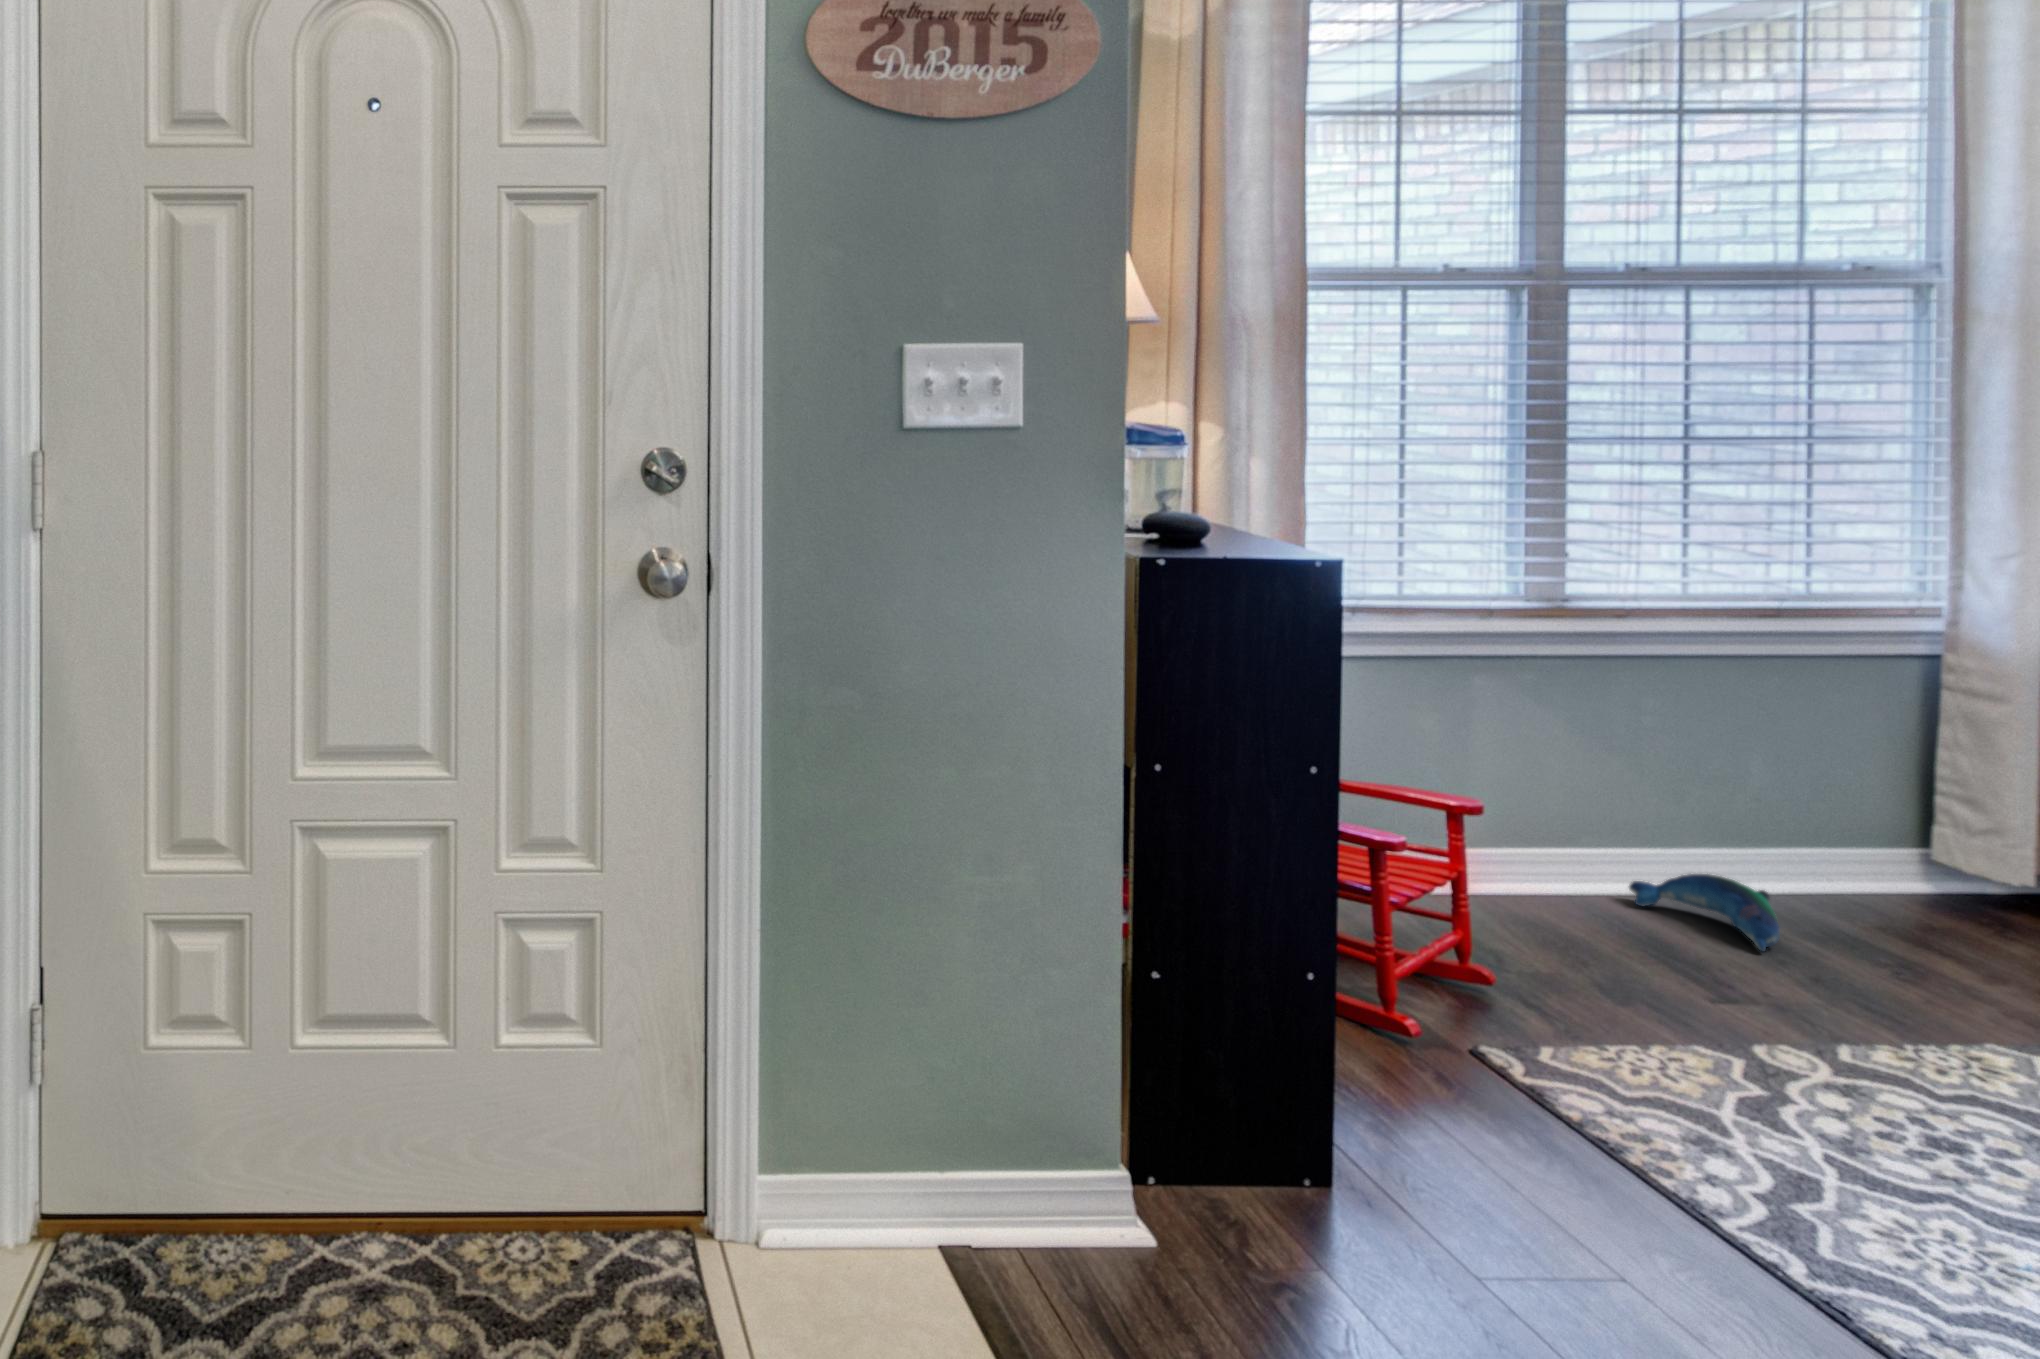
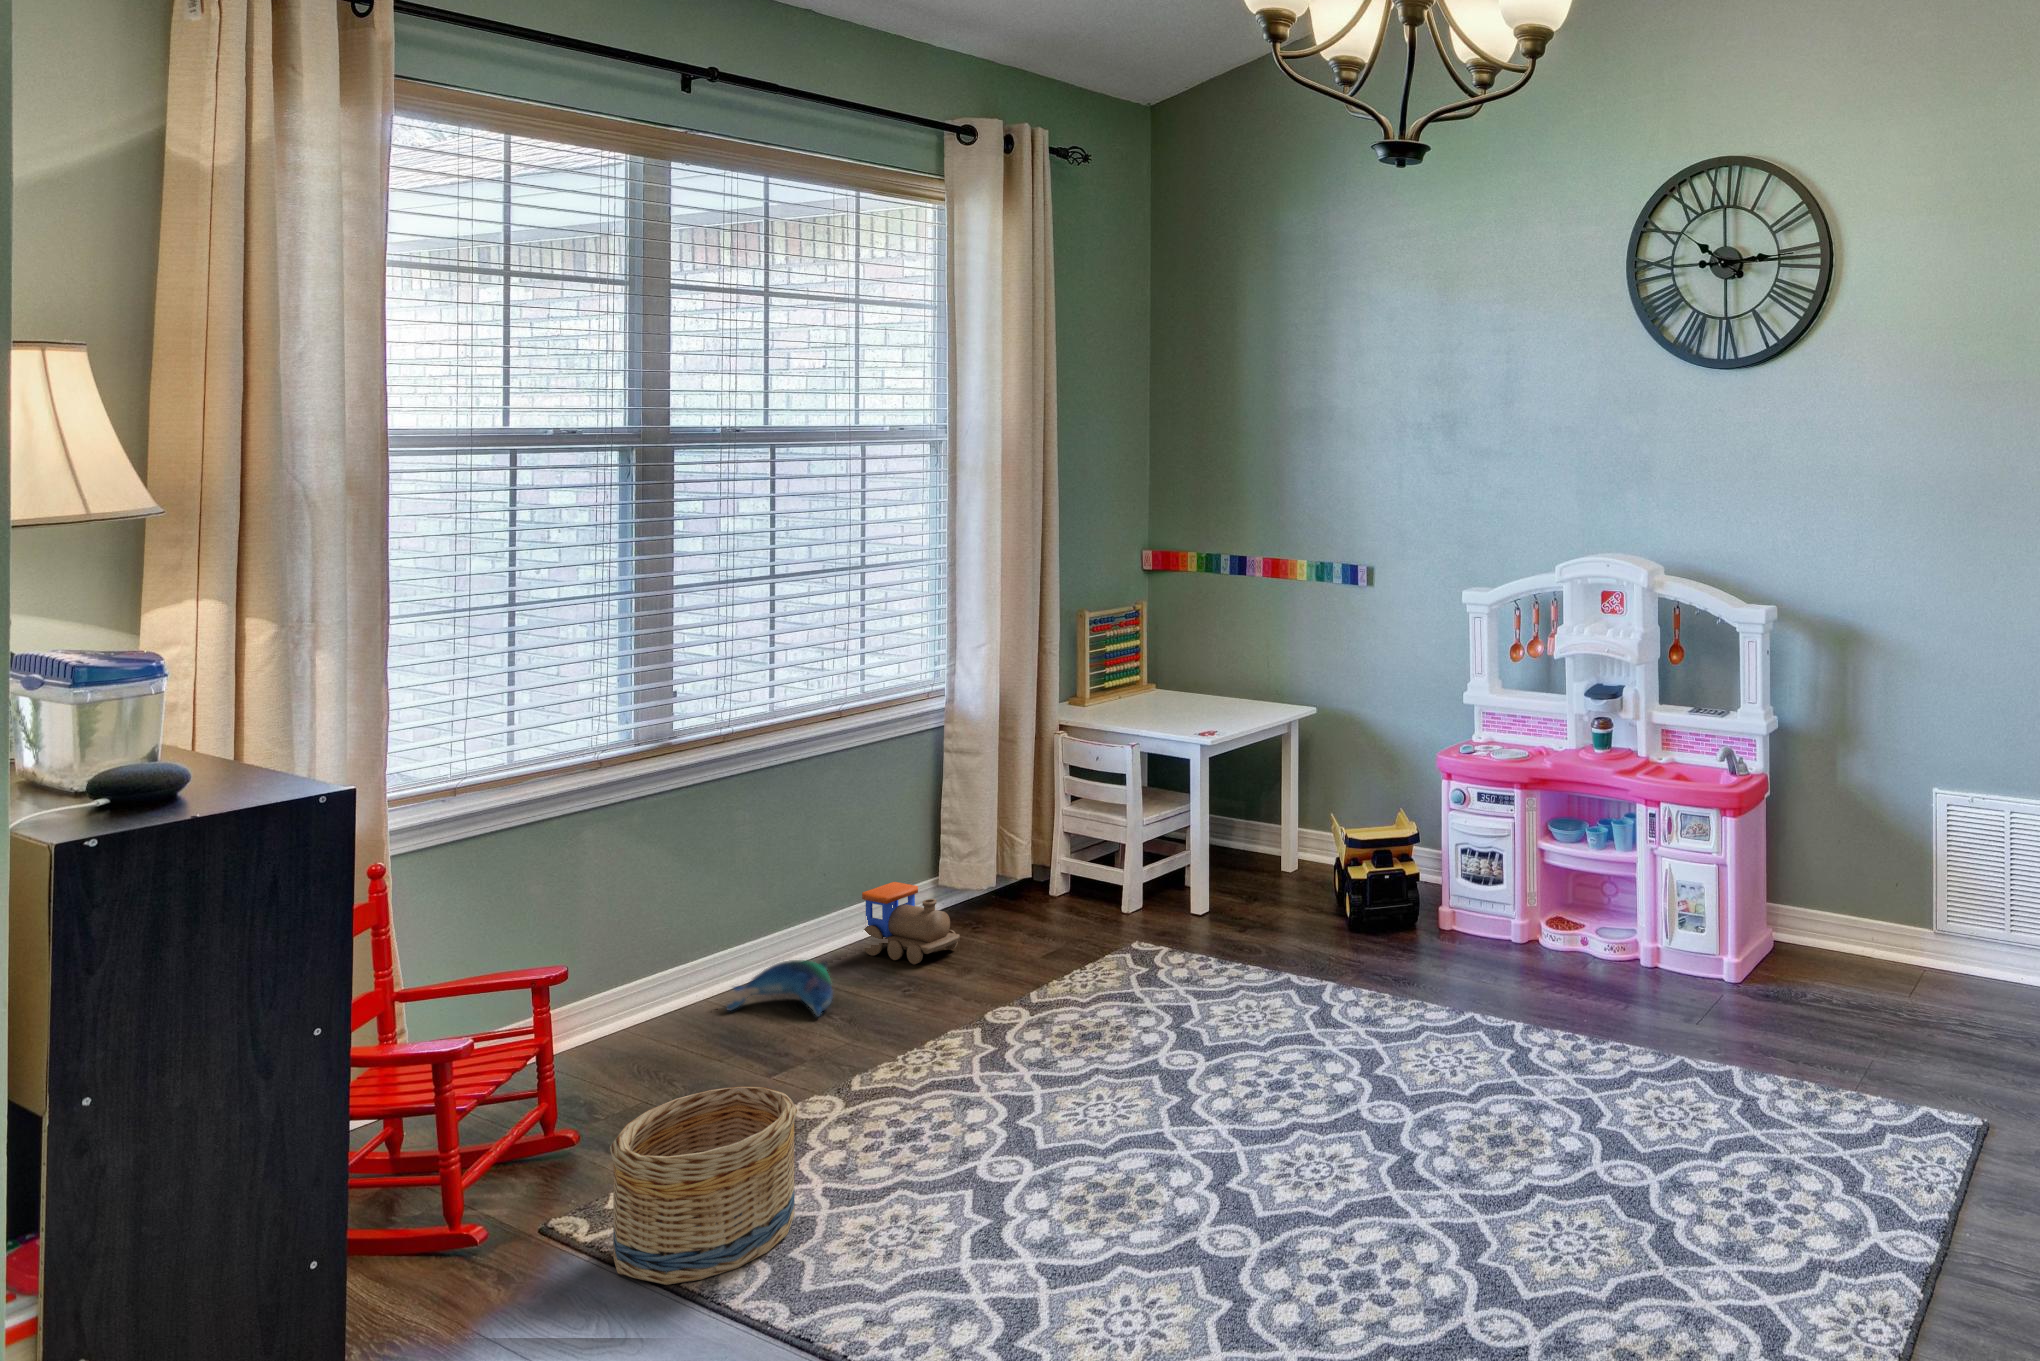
toy train: none [1806,828,1967,937] -> present [862,882,960,964]
basket: none [1556,973,1794,1193] -> present [610,1086,797,1285]

